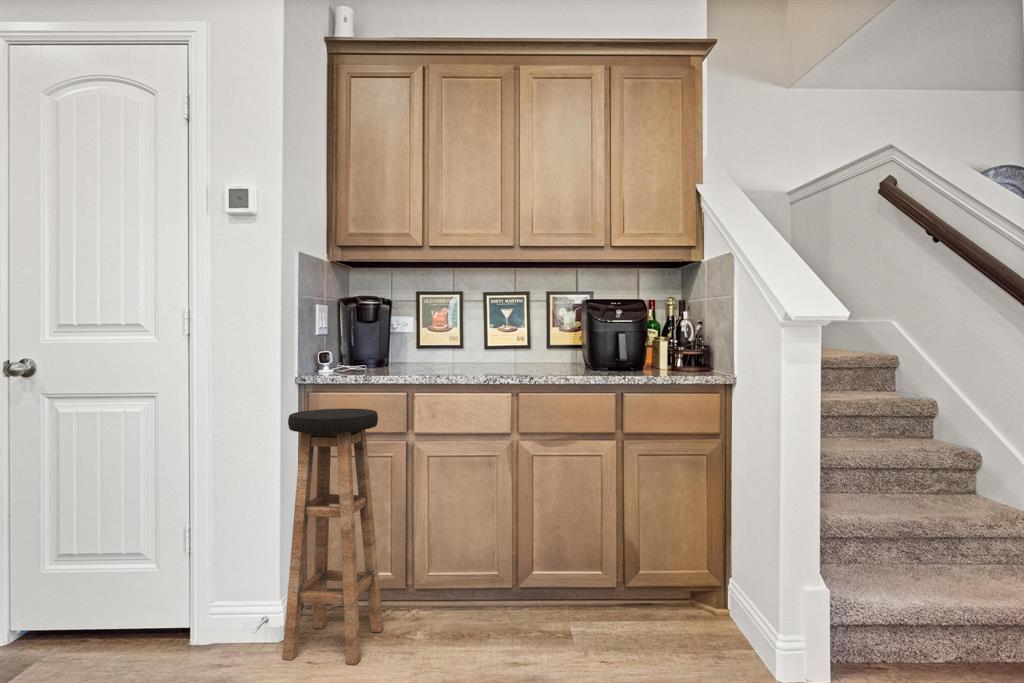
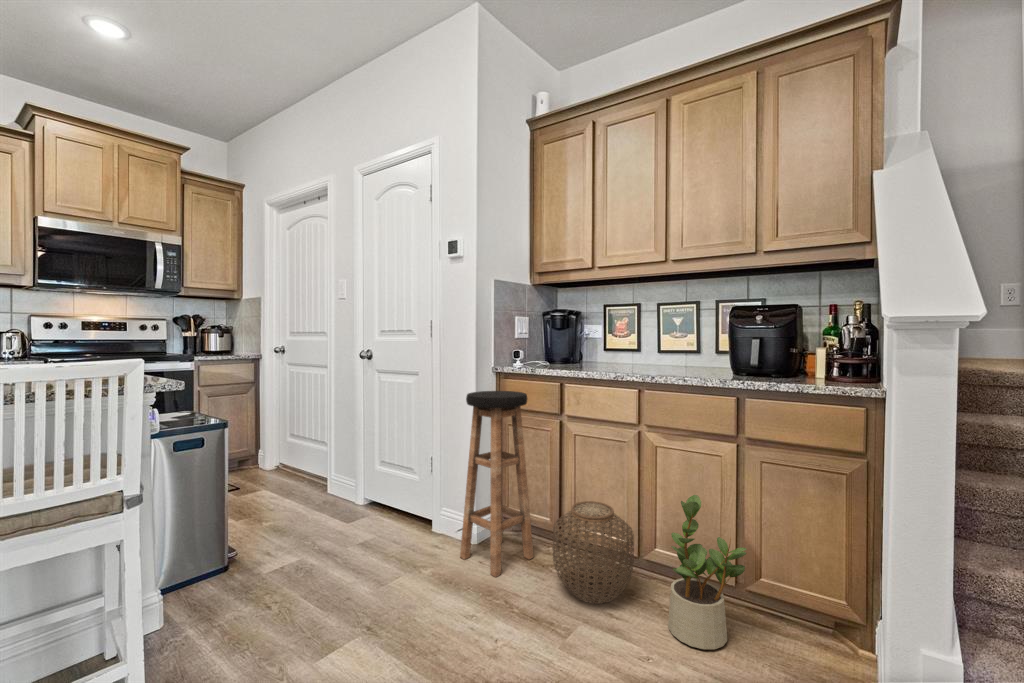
potted plant: none [573,498,648,653] -> present [668,495,747,649]
woven basket: none [432,533,528,652] -> present [553,501,634,604]

